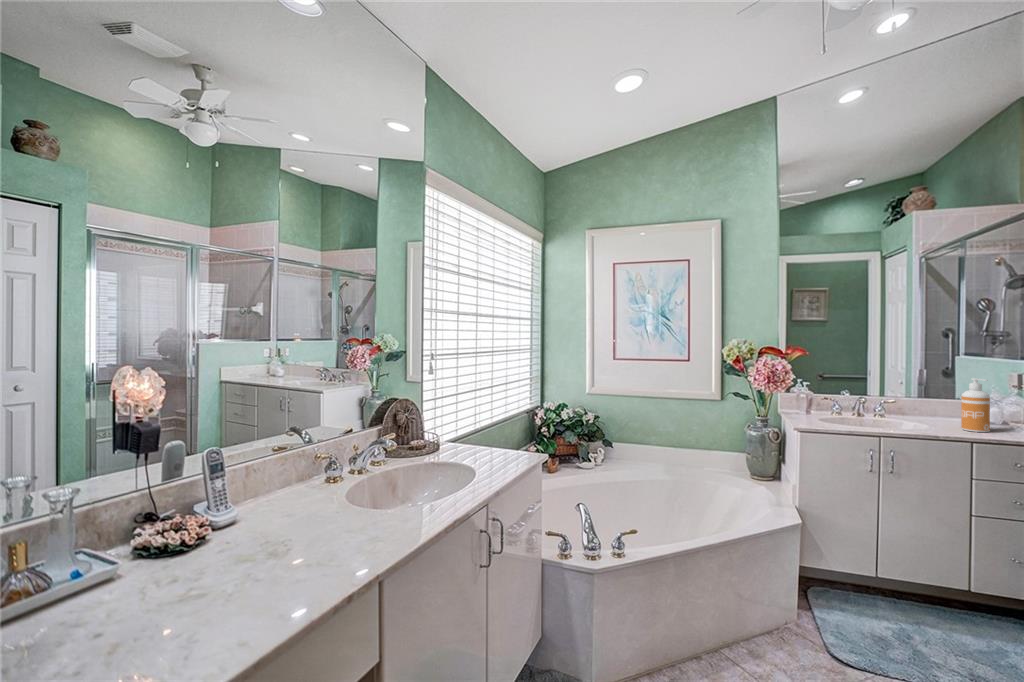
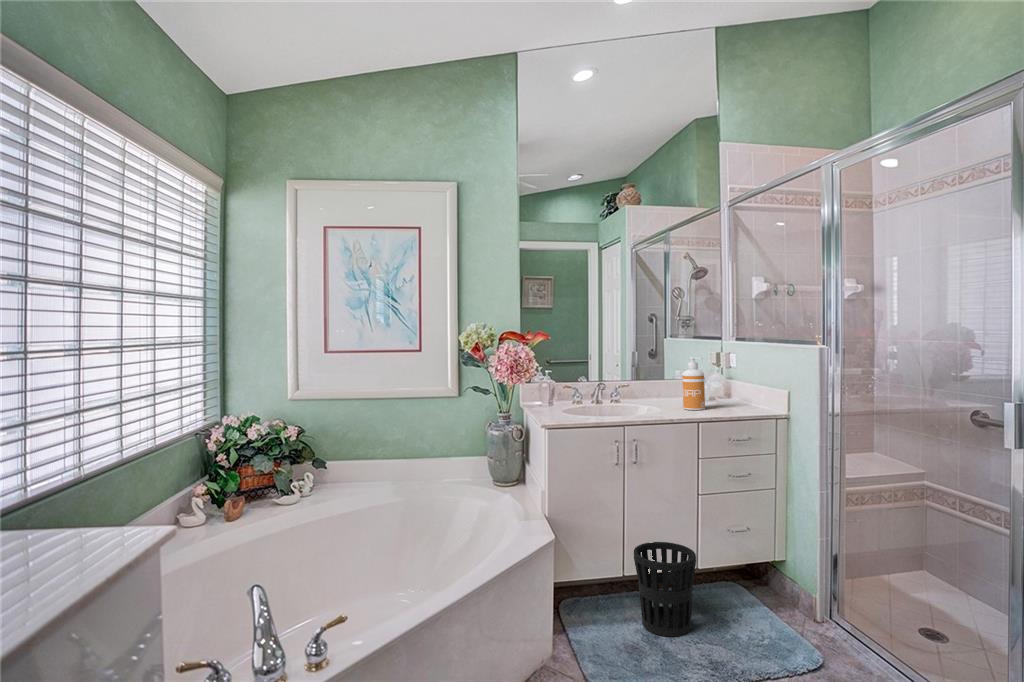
wastebasket: none [891,552,964,645] -> present [634,542,696,637]

